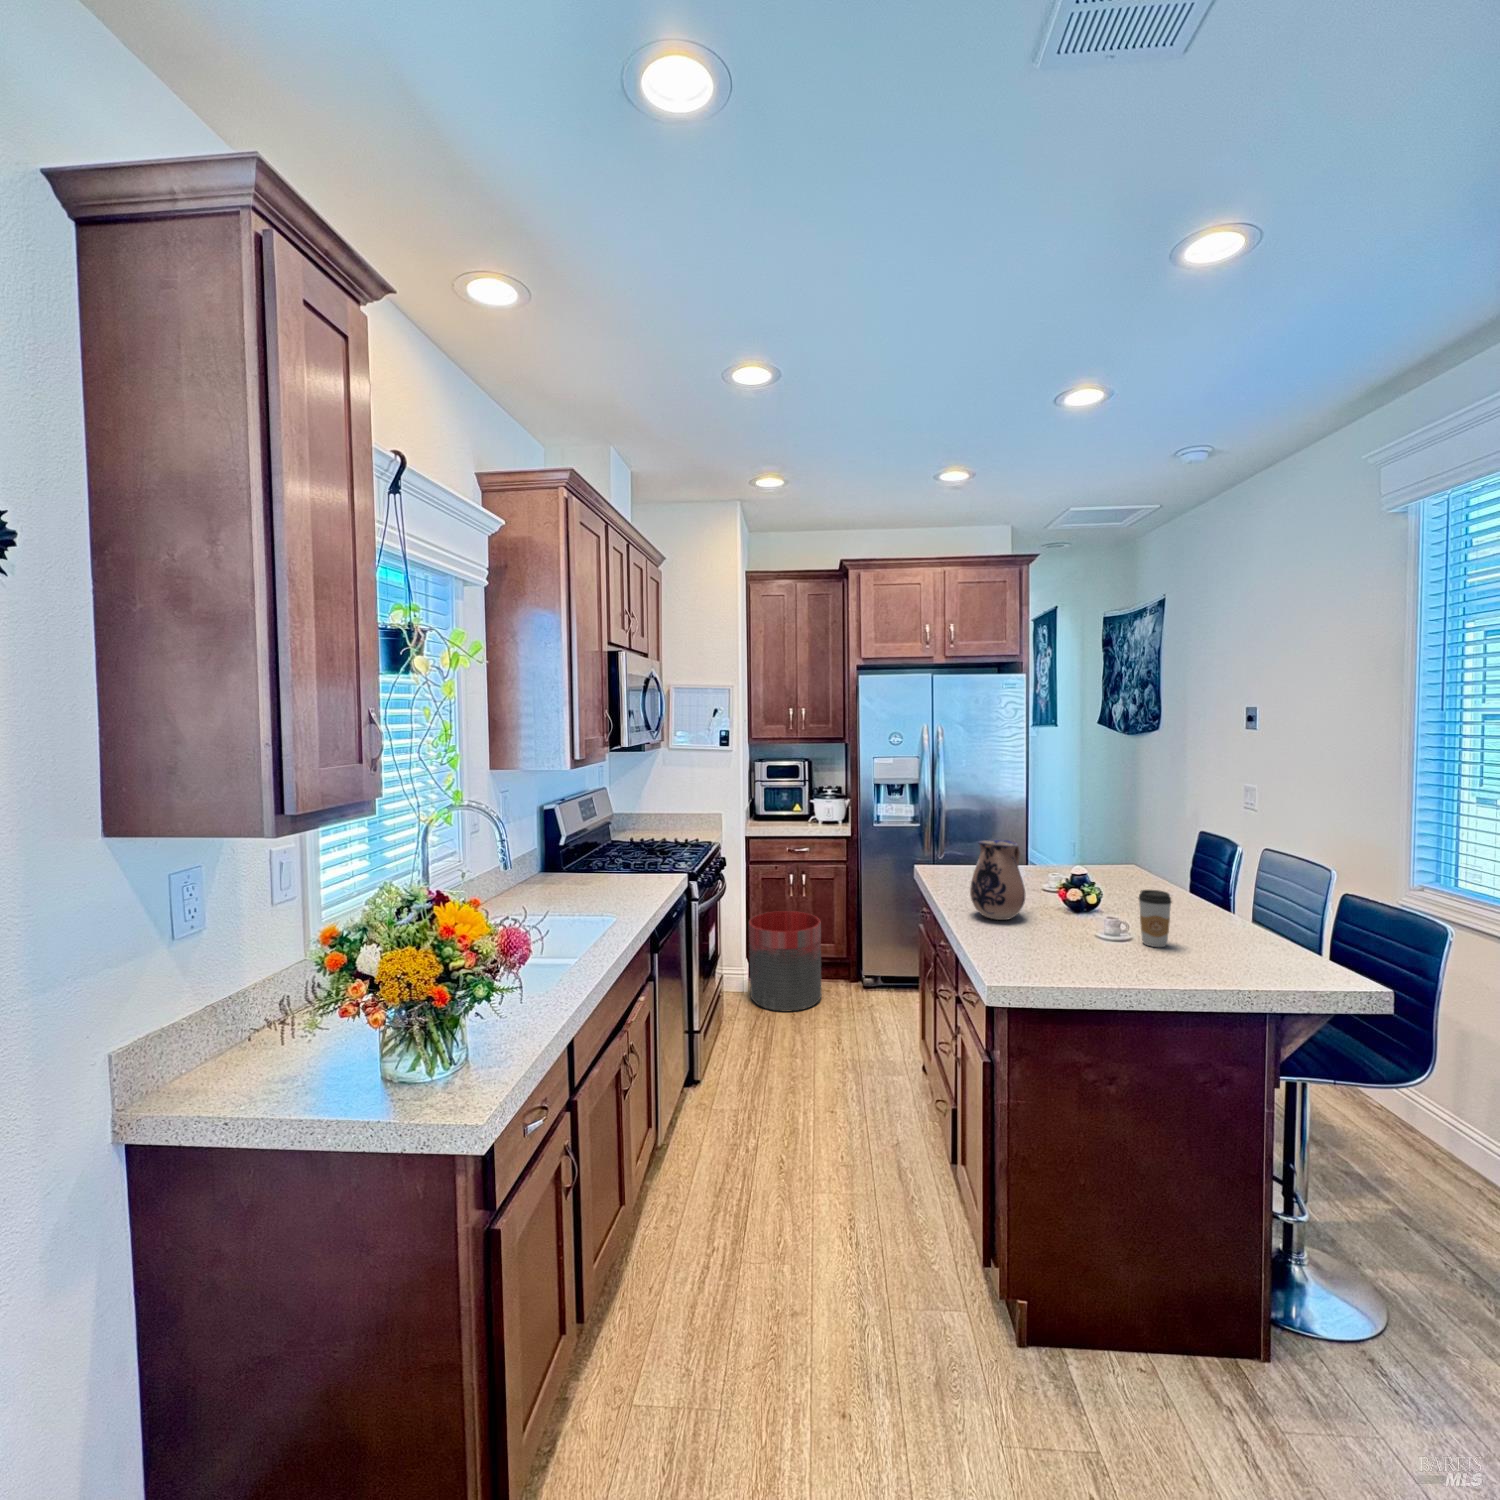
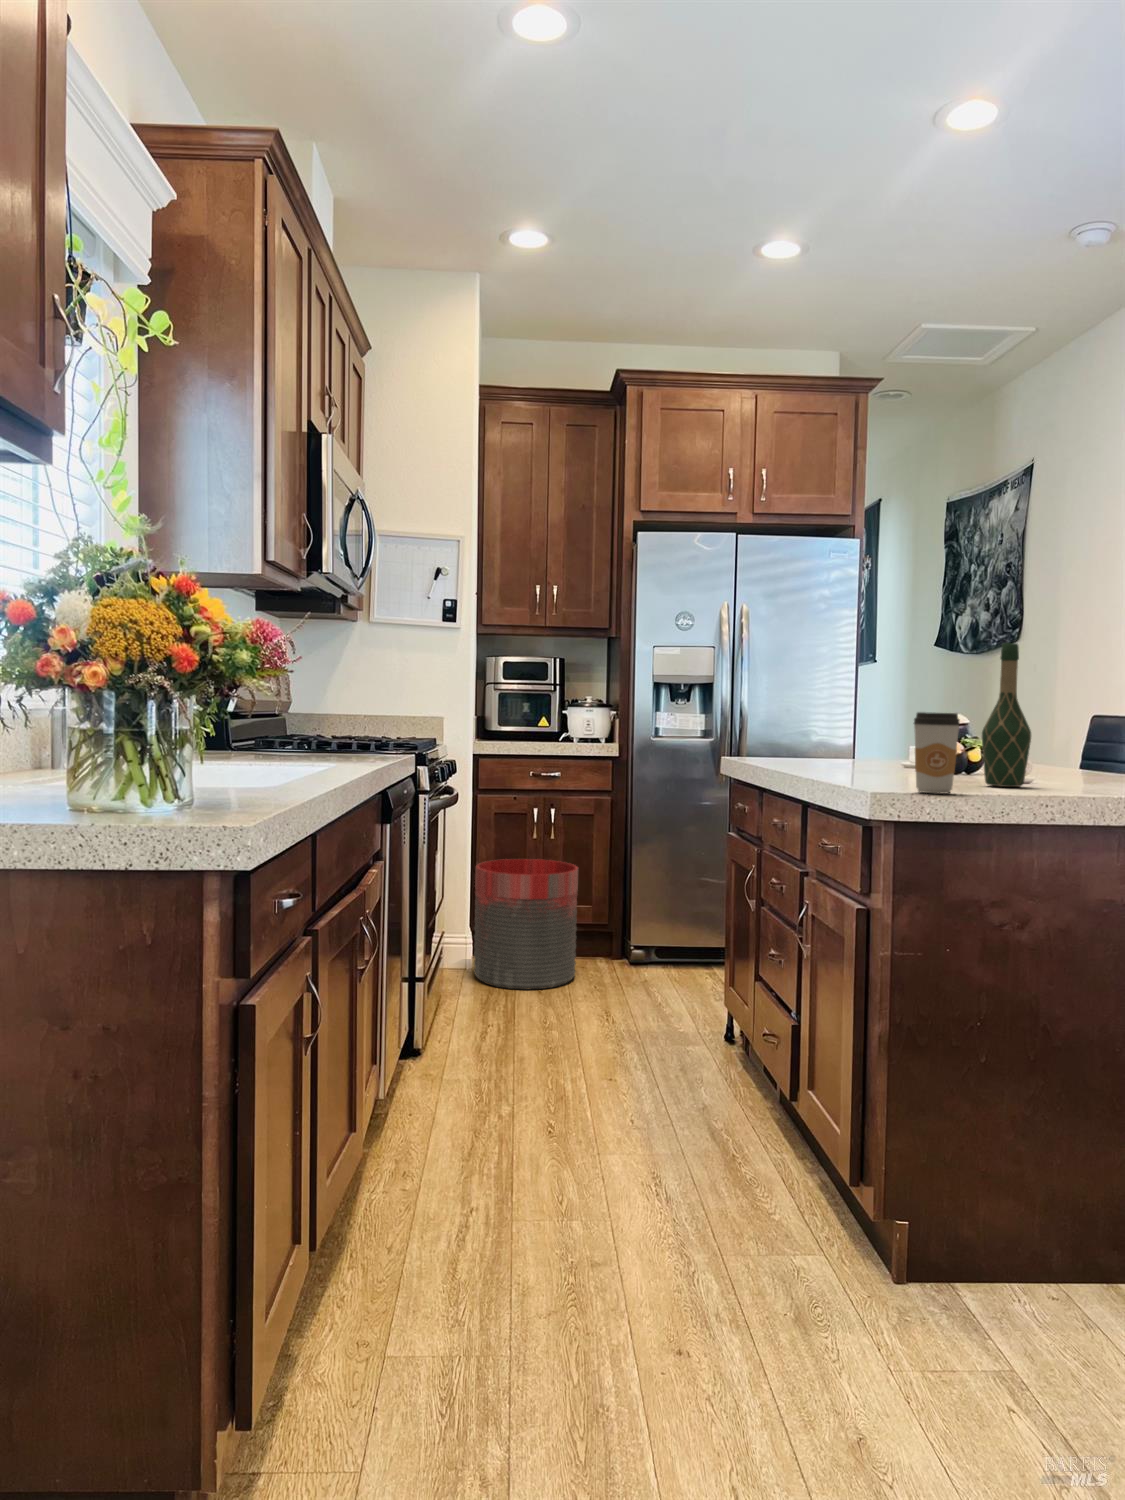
ceramic pitcher: present [970,840,1025,920] -> none [823,673,896,775]
wine bottle: none [1081,848,1121,961] -> present [982,643,1031,787]
coffee cup: present [1139,890,1171,947] -> present [914,712,960,794]

